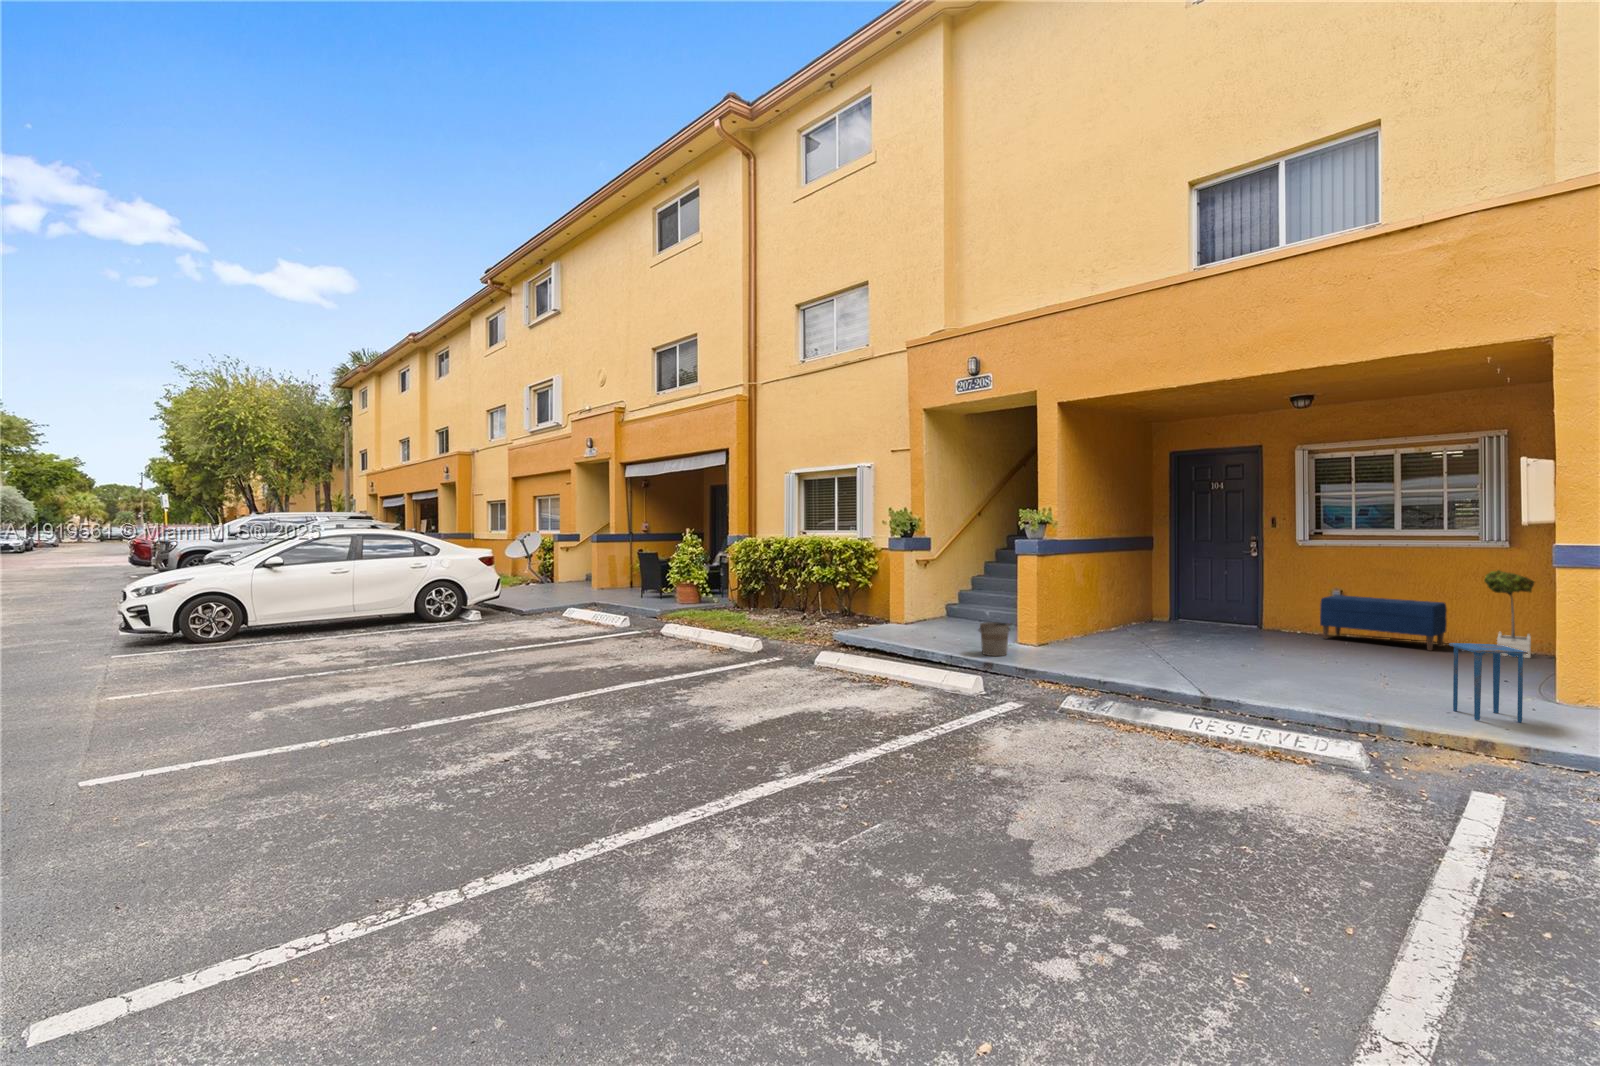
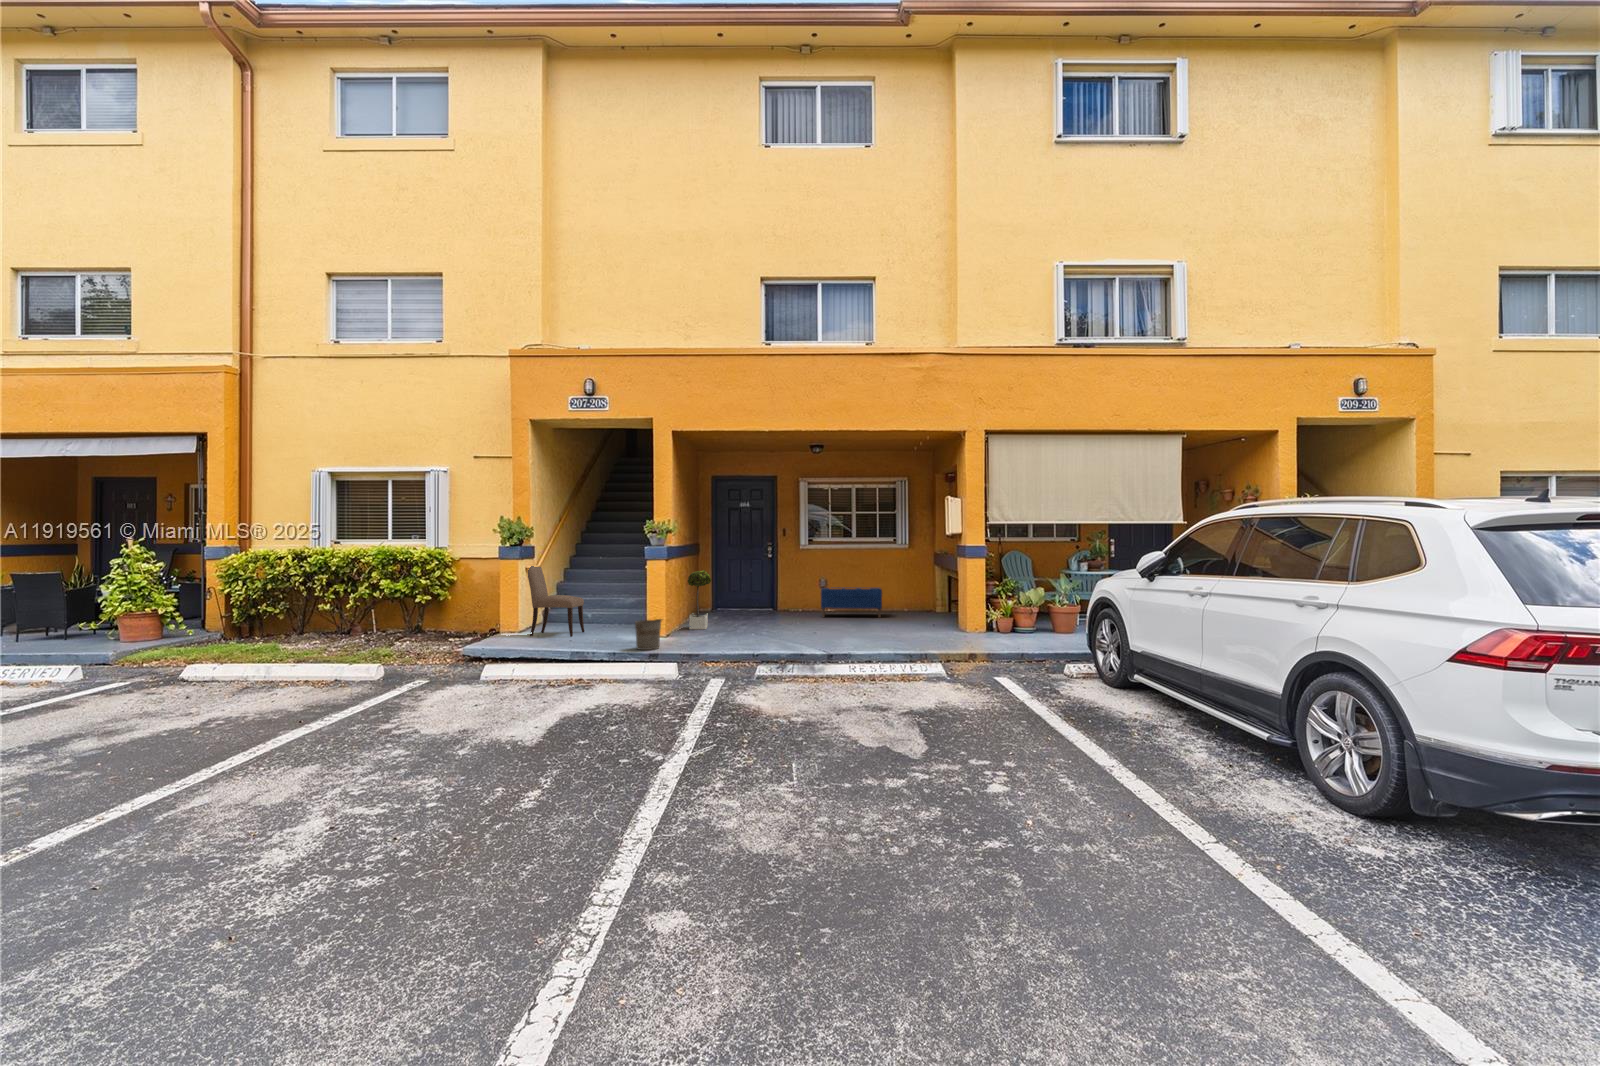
chair: none [921,548,982,630] -> present [528,566,584,637]
potted tree: present [1484,570,1535,658] -> present [688,570,712,630]
side table: present [1449,643,1529,723] -> none [942,601,978,644]

